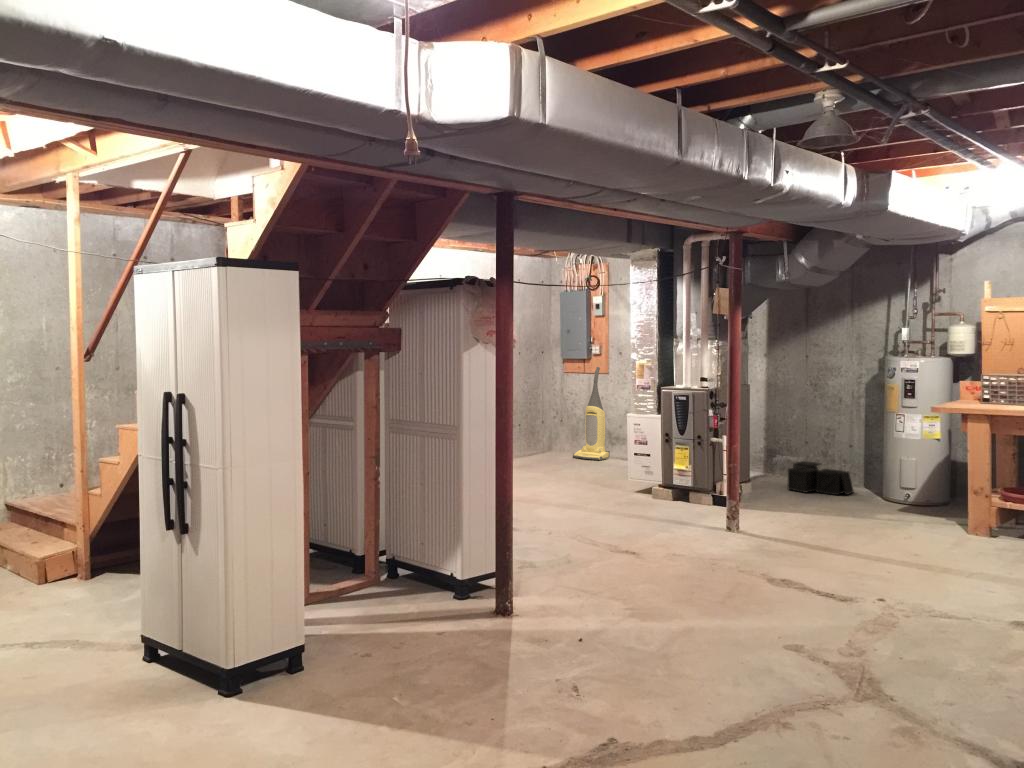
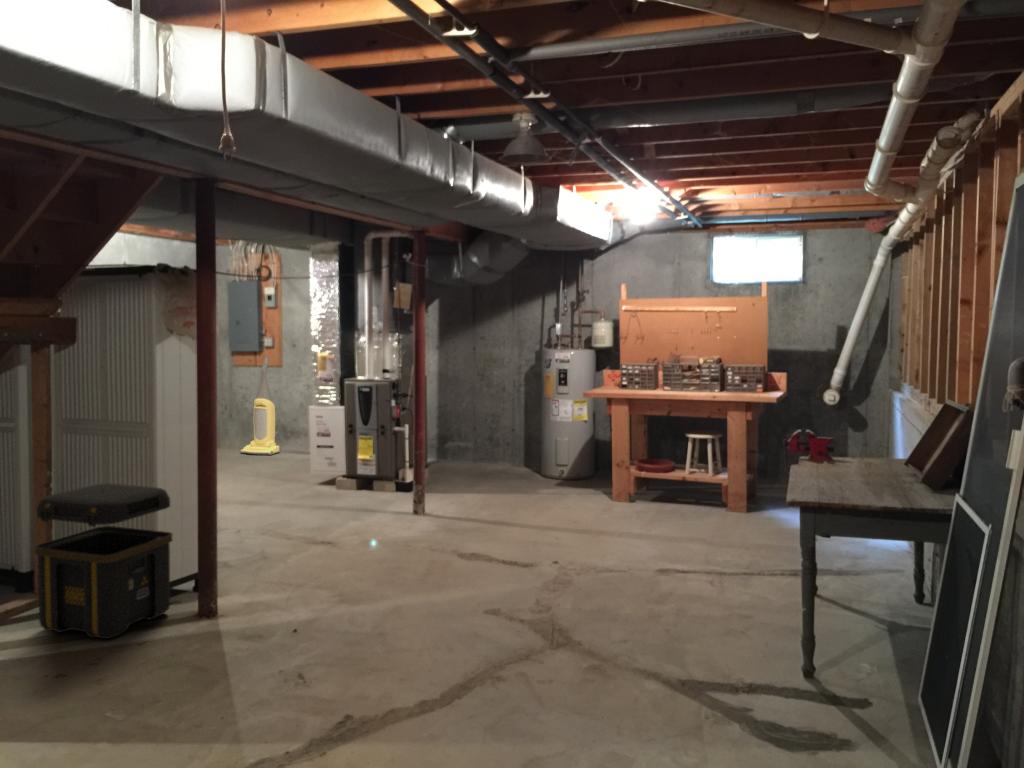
storage bin: present [787,461,853,495] -> none [460,446,517,477]
toolbox: none [358,481,472,624] -> present [35,484,173,639]

